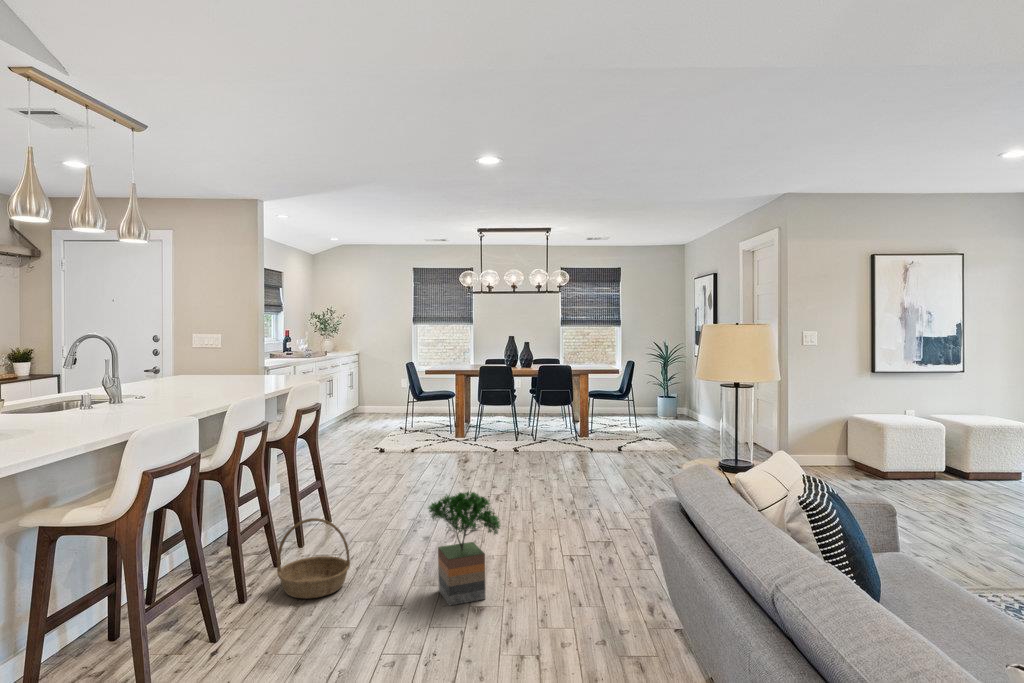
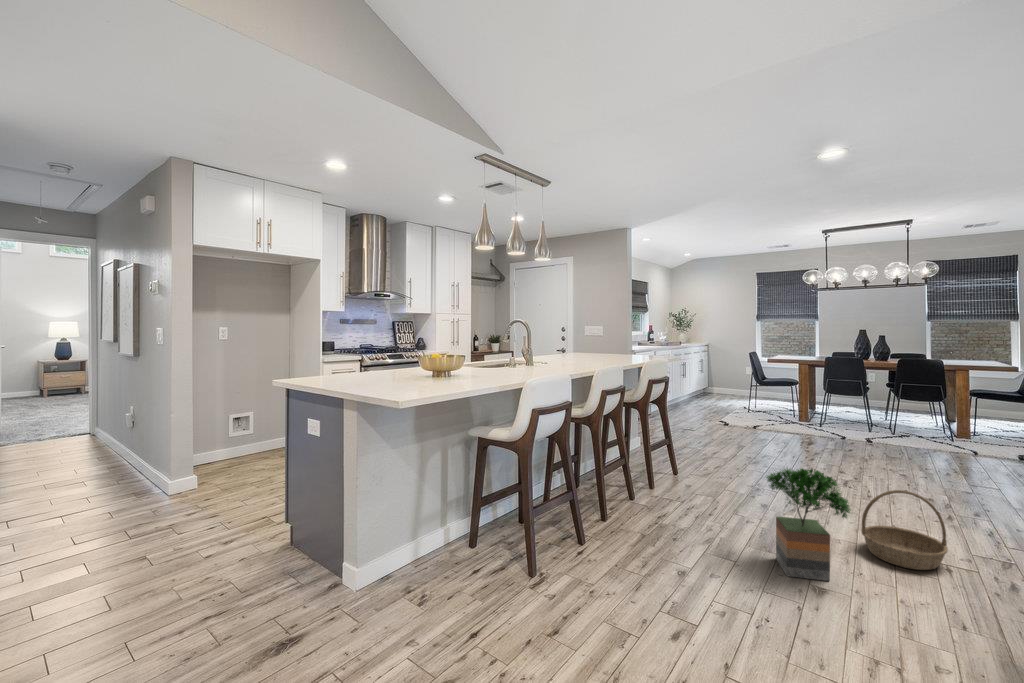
basket: present [277,518,350,599] -> present [862,490,948,570]

